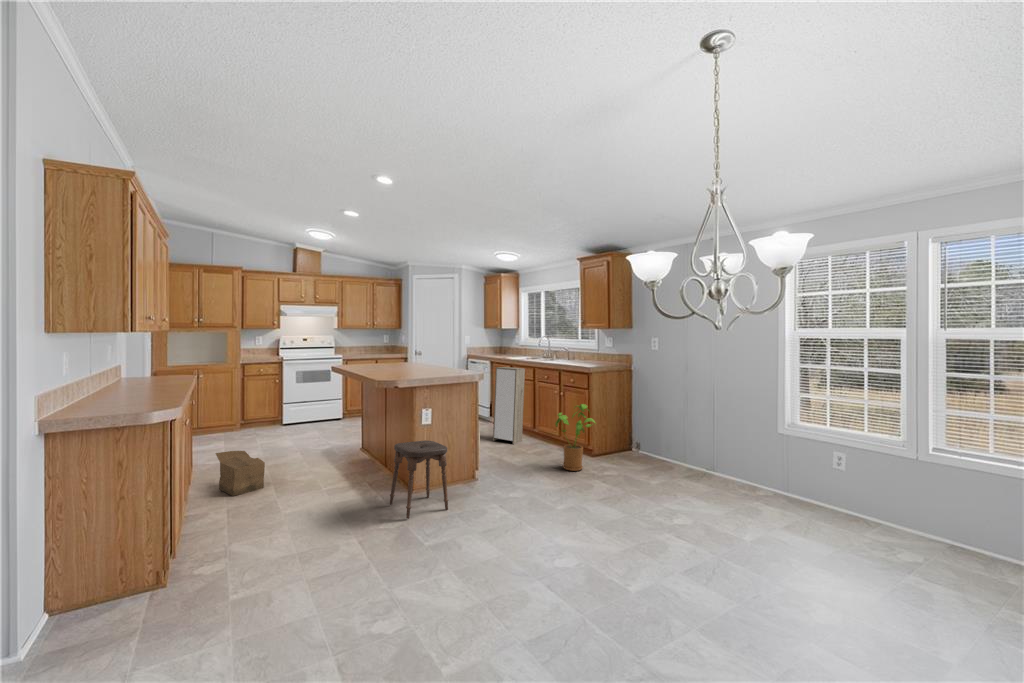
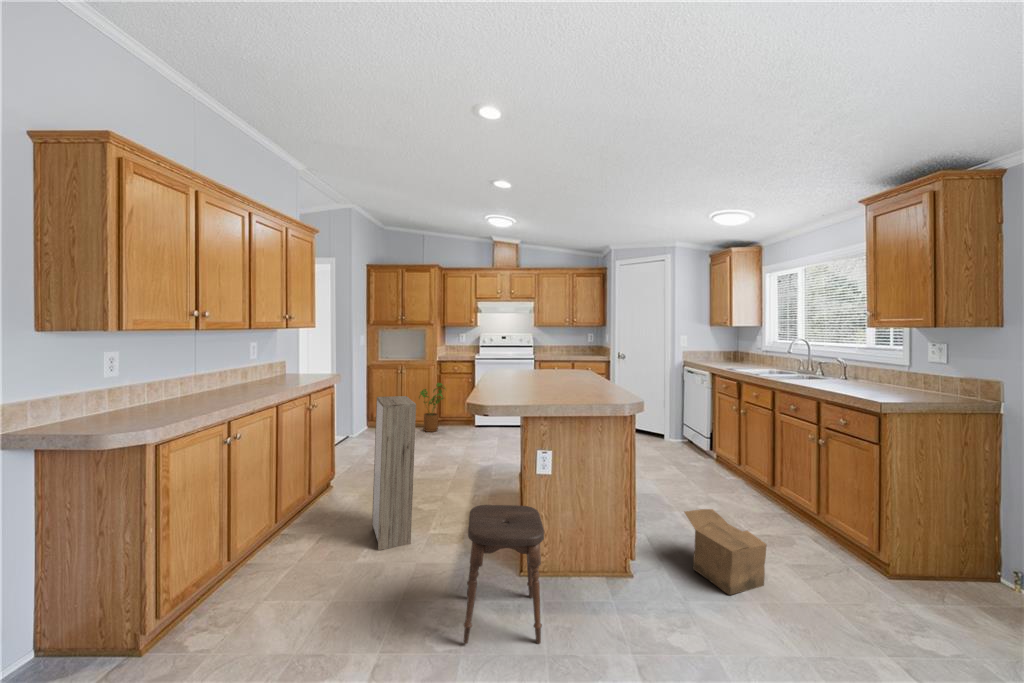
storage cabinet: present [493,367,525,444] -> present [372,396,416,550]
house plant: present [556,404,595,471] -> present [419,383,446,432]
cardboard box: present [216,451,265,496] -> present [684,509,767,595]

